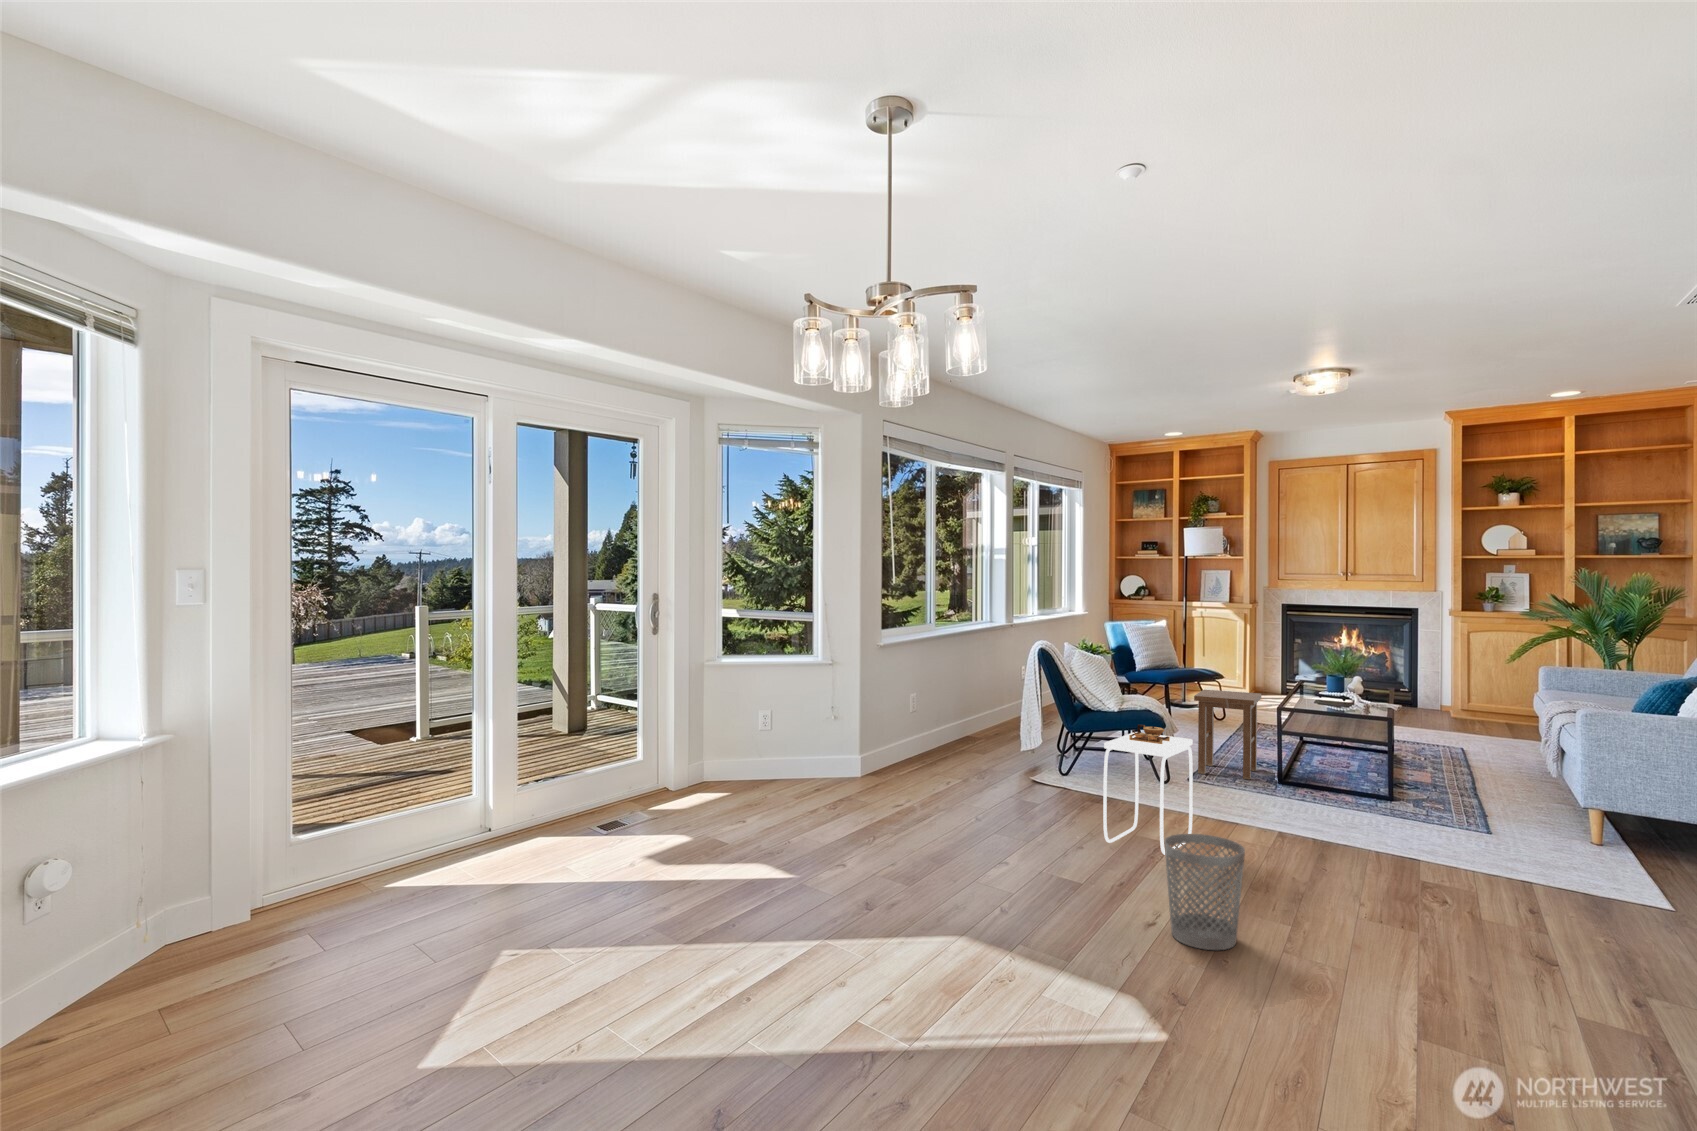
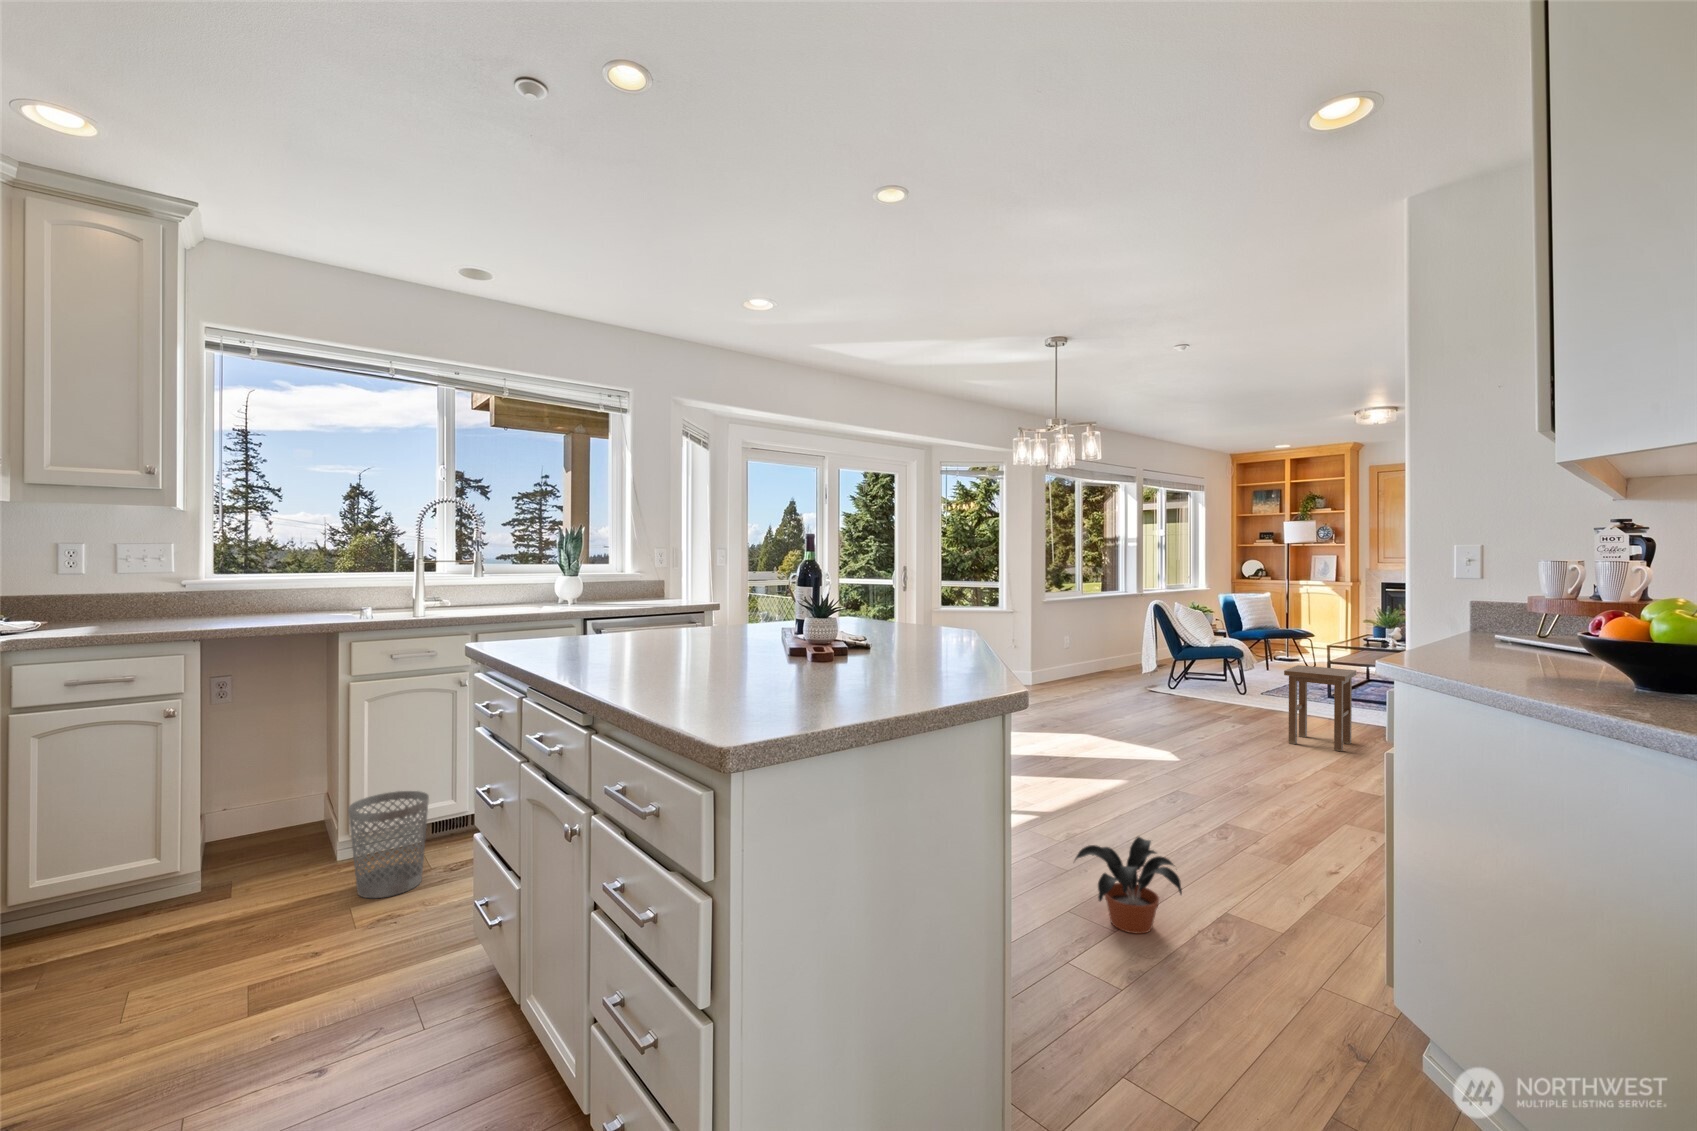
side table: present [1103,725,1193,855] -> none [1171,694,1263,816]
wastebasket: present [1164,834,1245,950] -> present [348,791,429,898]
potted plant: none [1041,885,1159,991] -> present [1075,837,1182,934]

